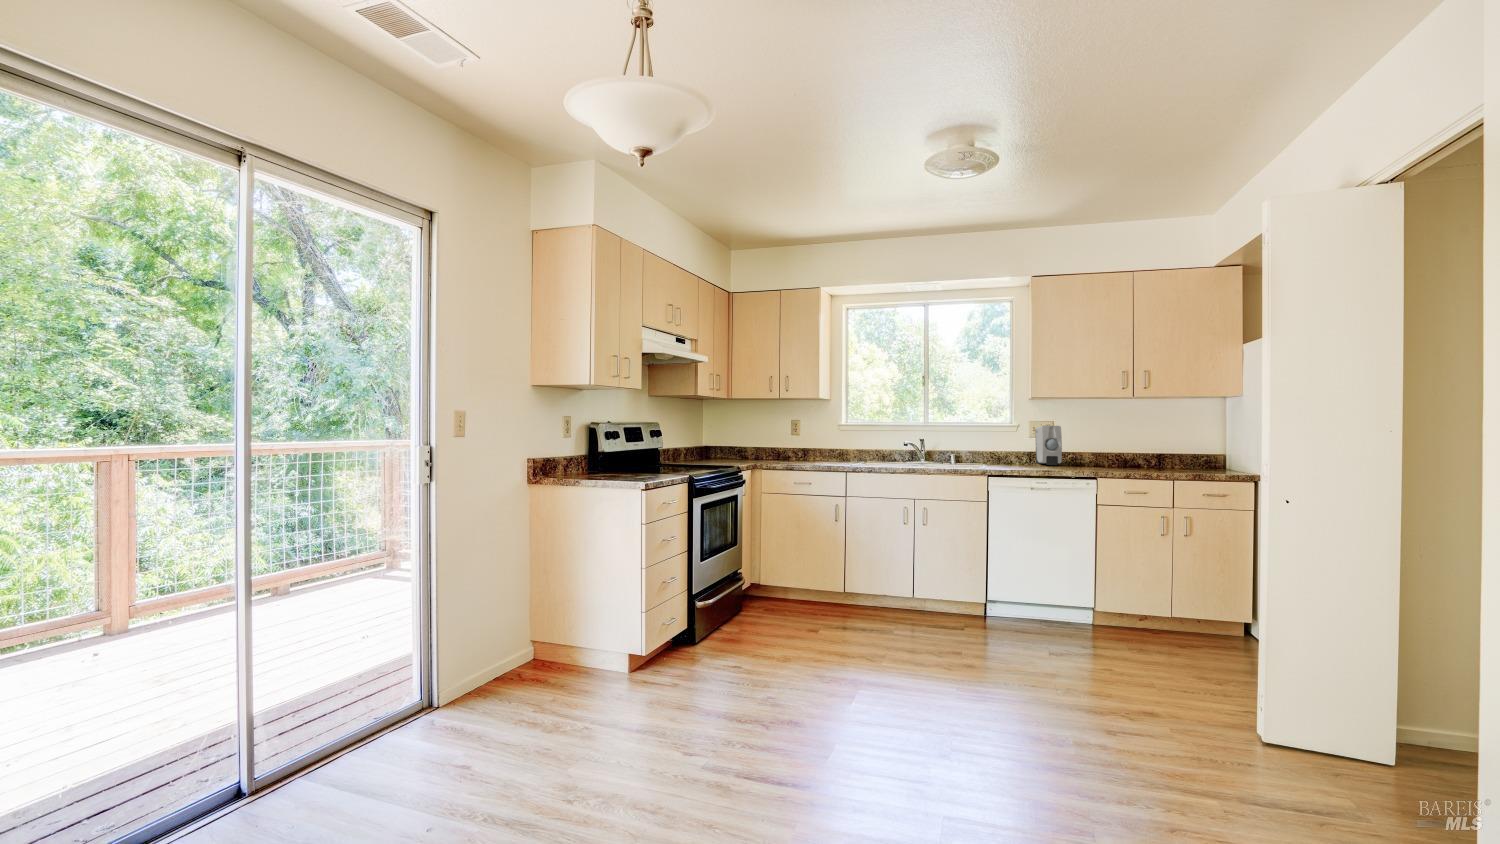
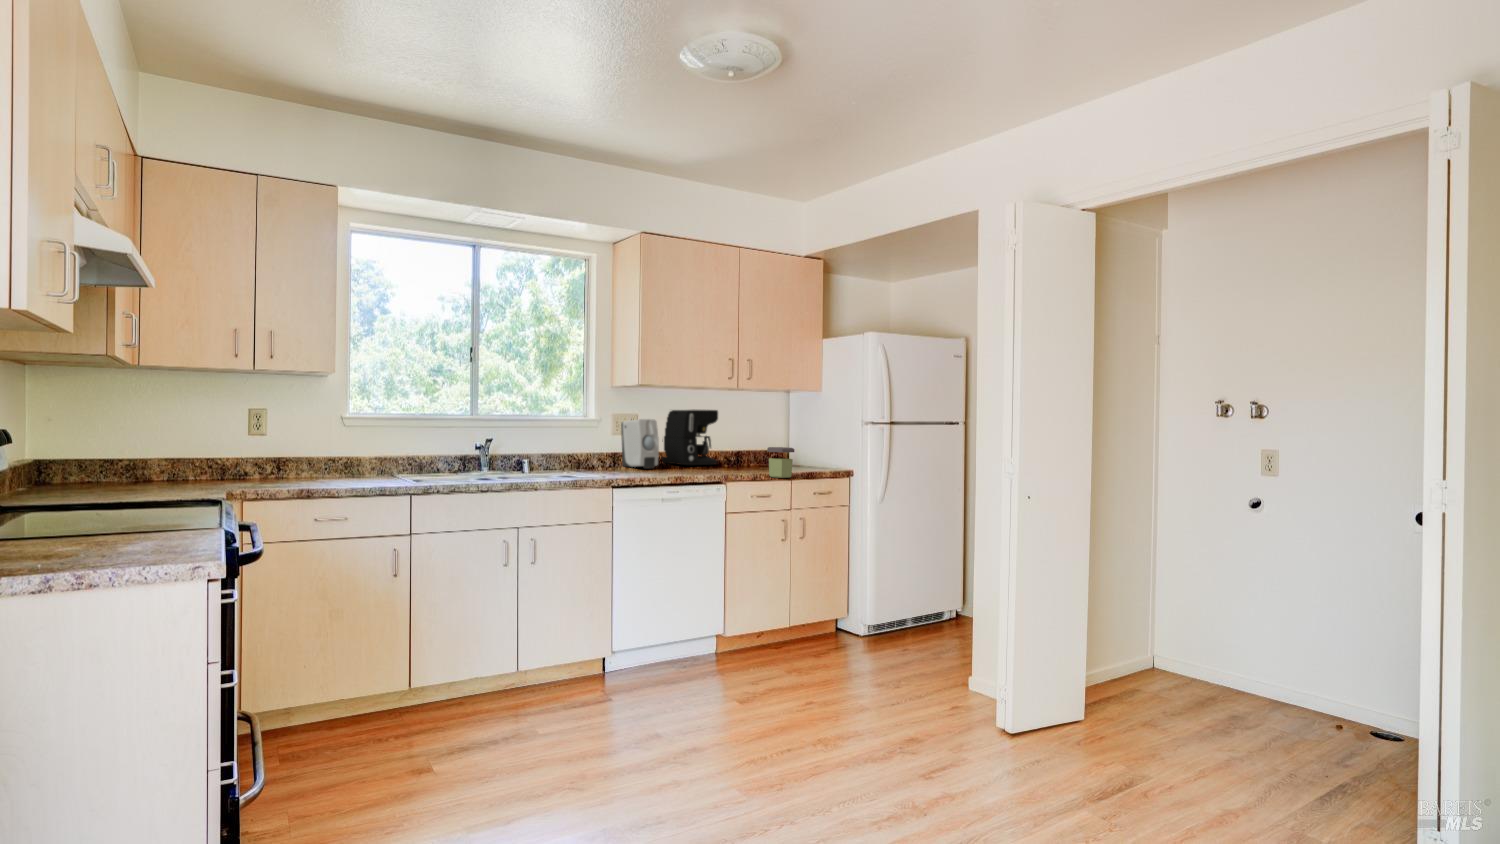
coffee maker: none [1080,417,1132,465] -> present [662,410,718,465]
jar: none [1153,450,1184,478] -> present [767,447,794,478]

